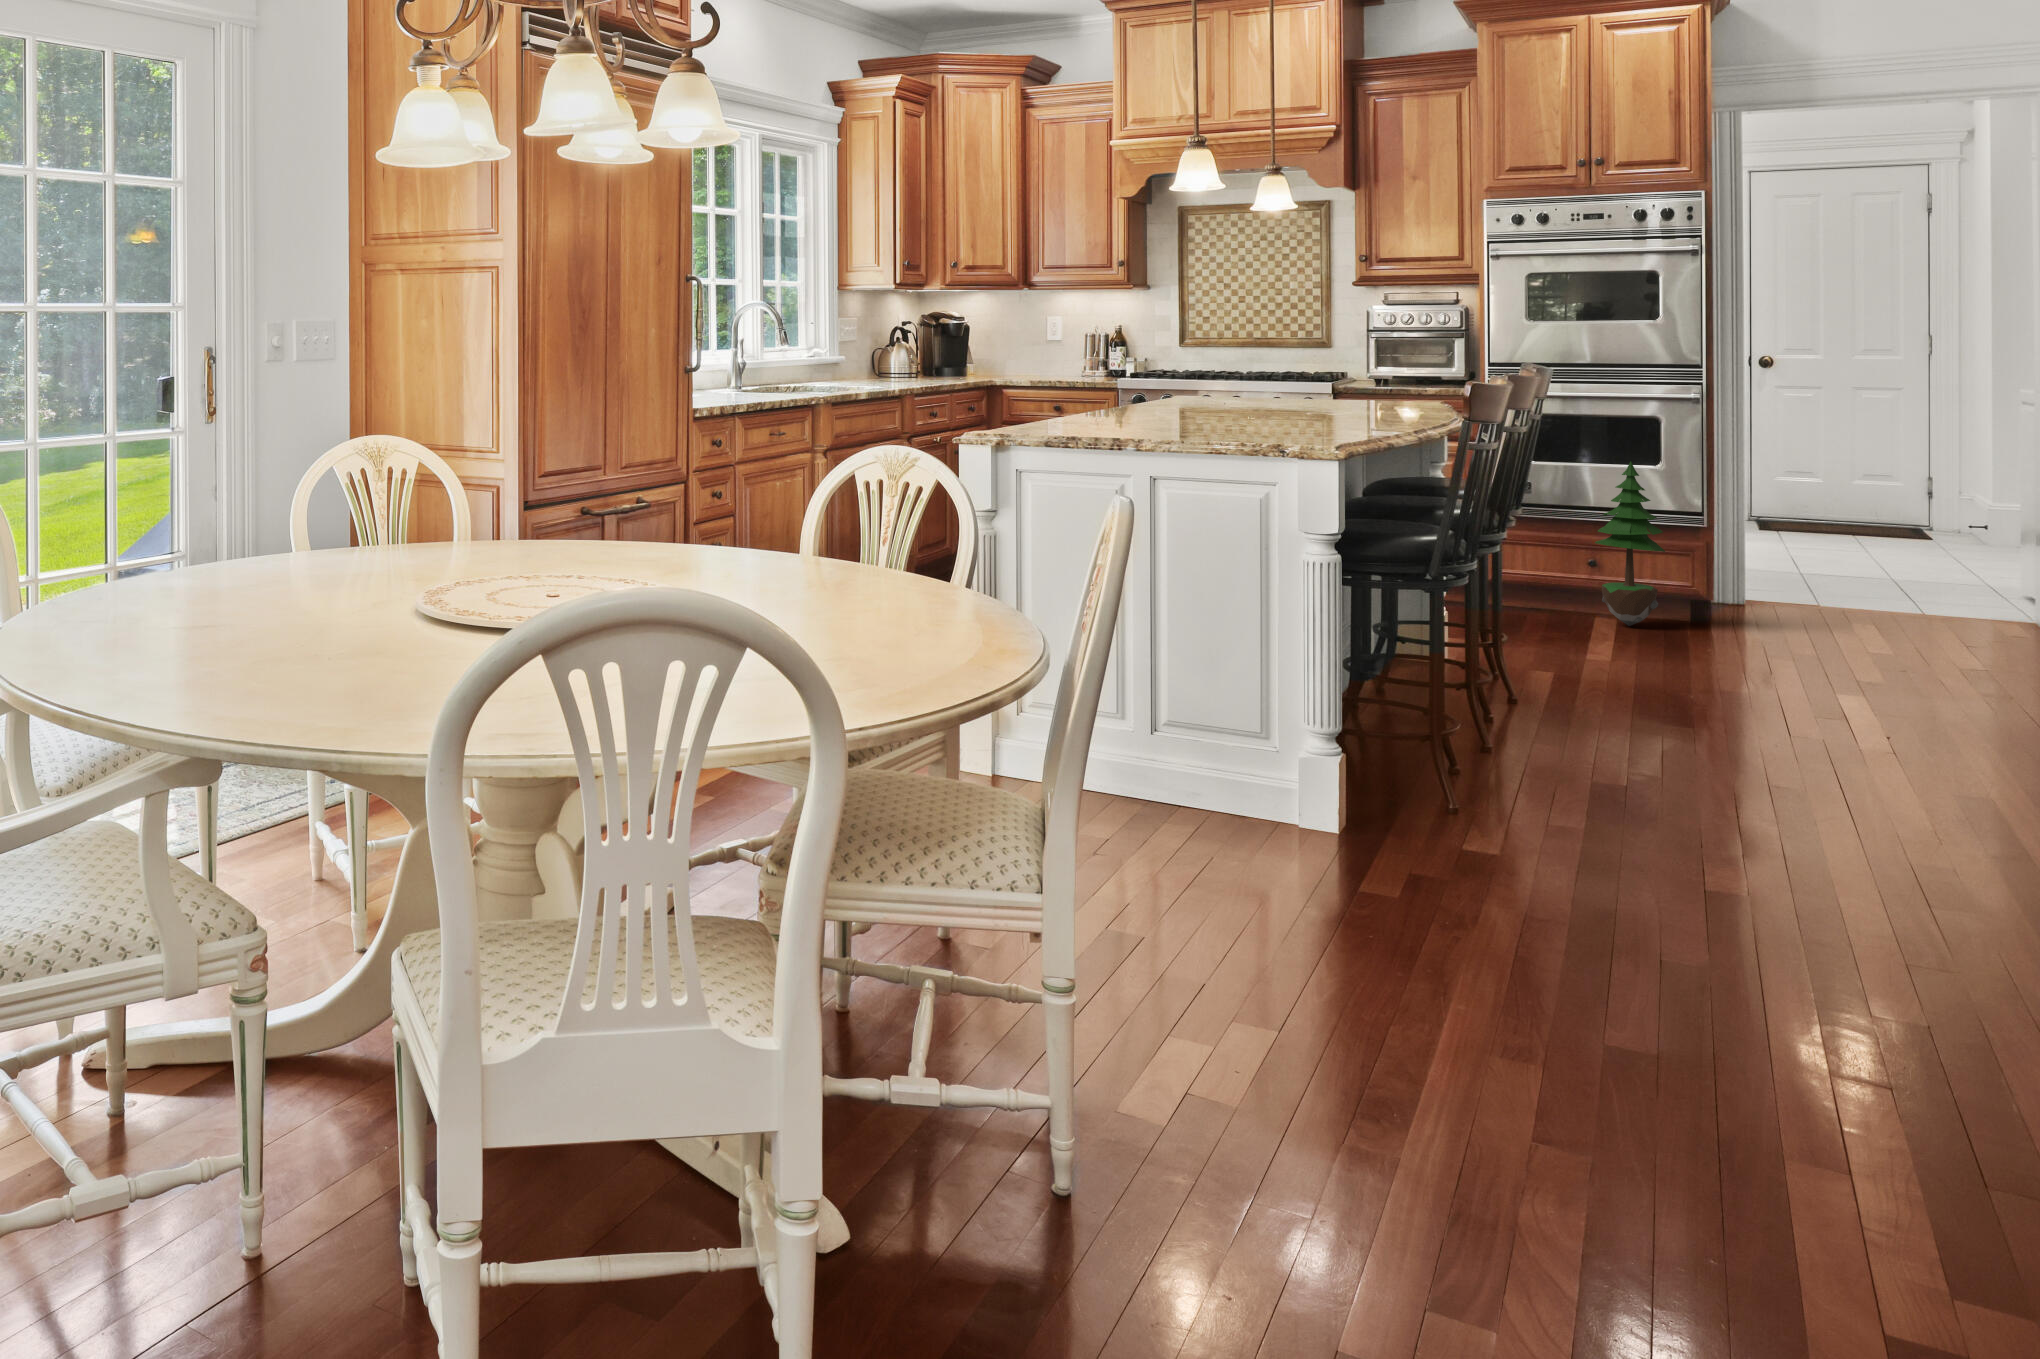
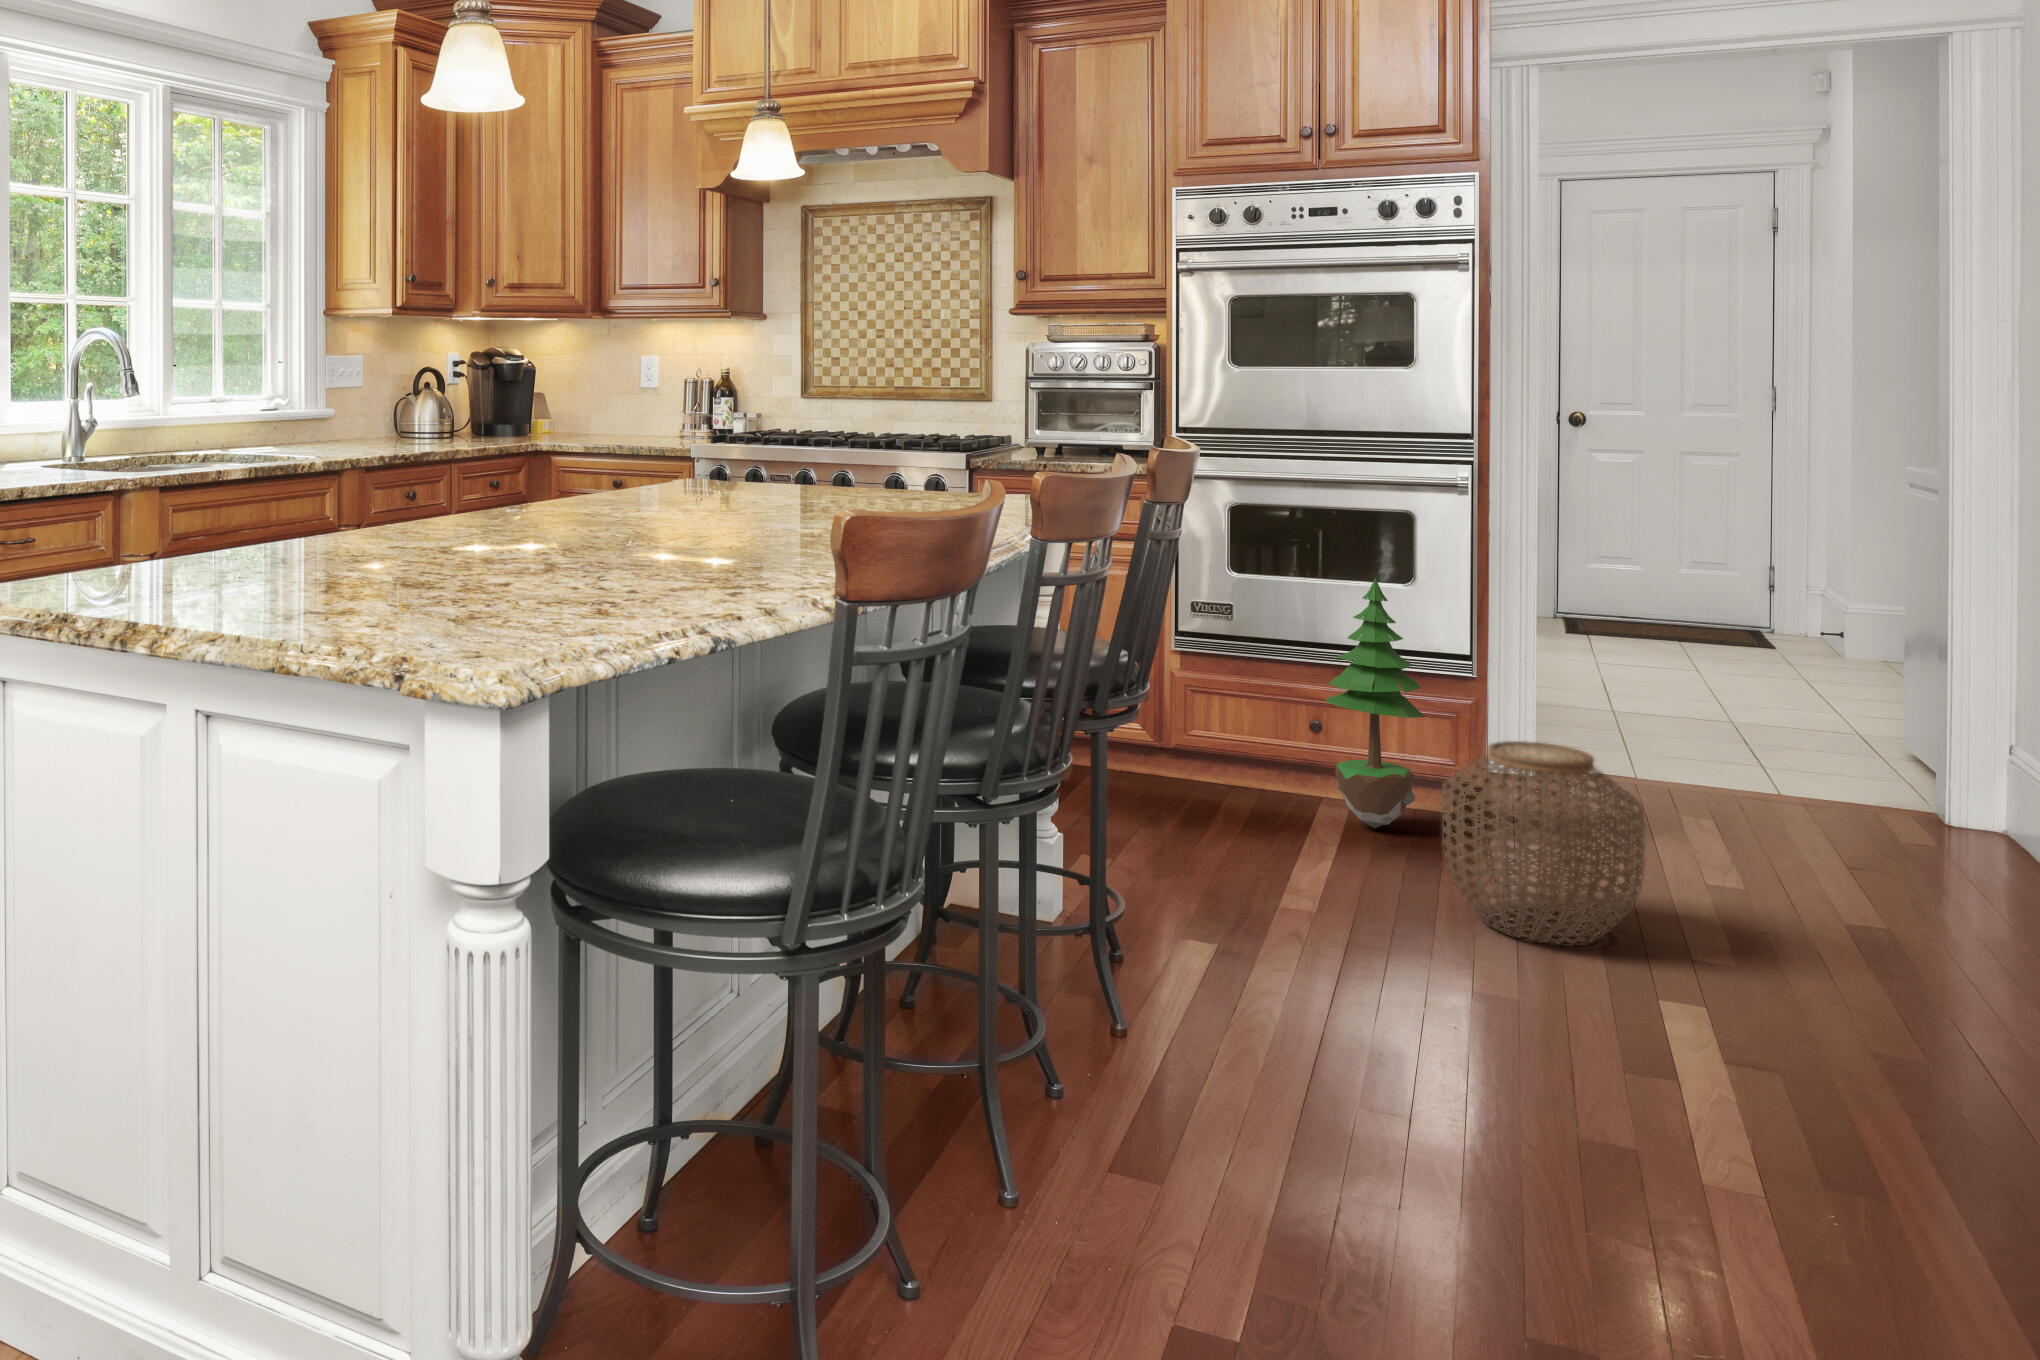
woven basket: none [1687,554,1820,673] -> present [1442,741,1645,945]

